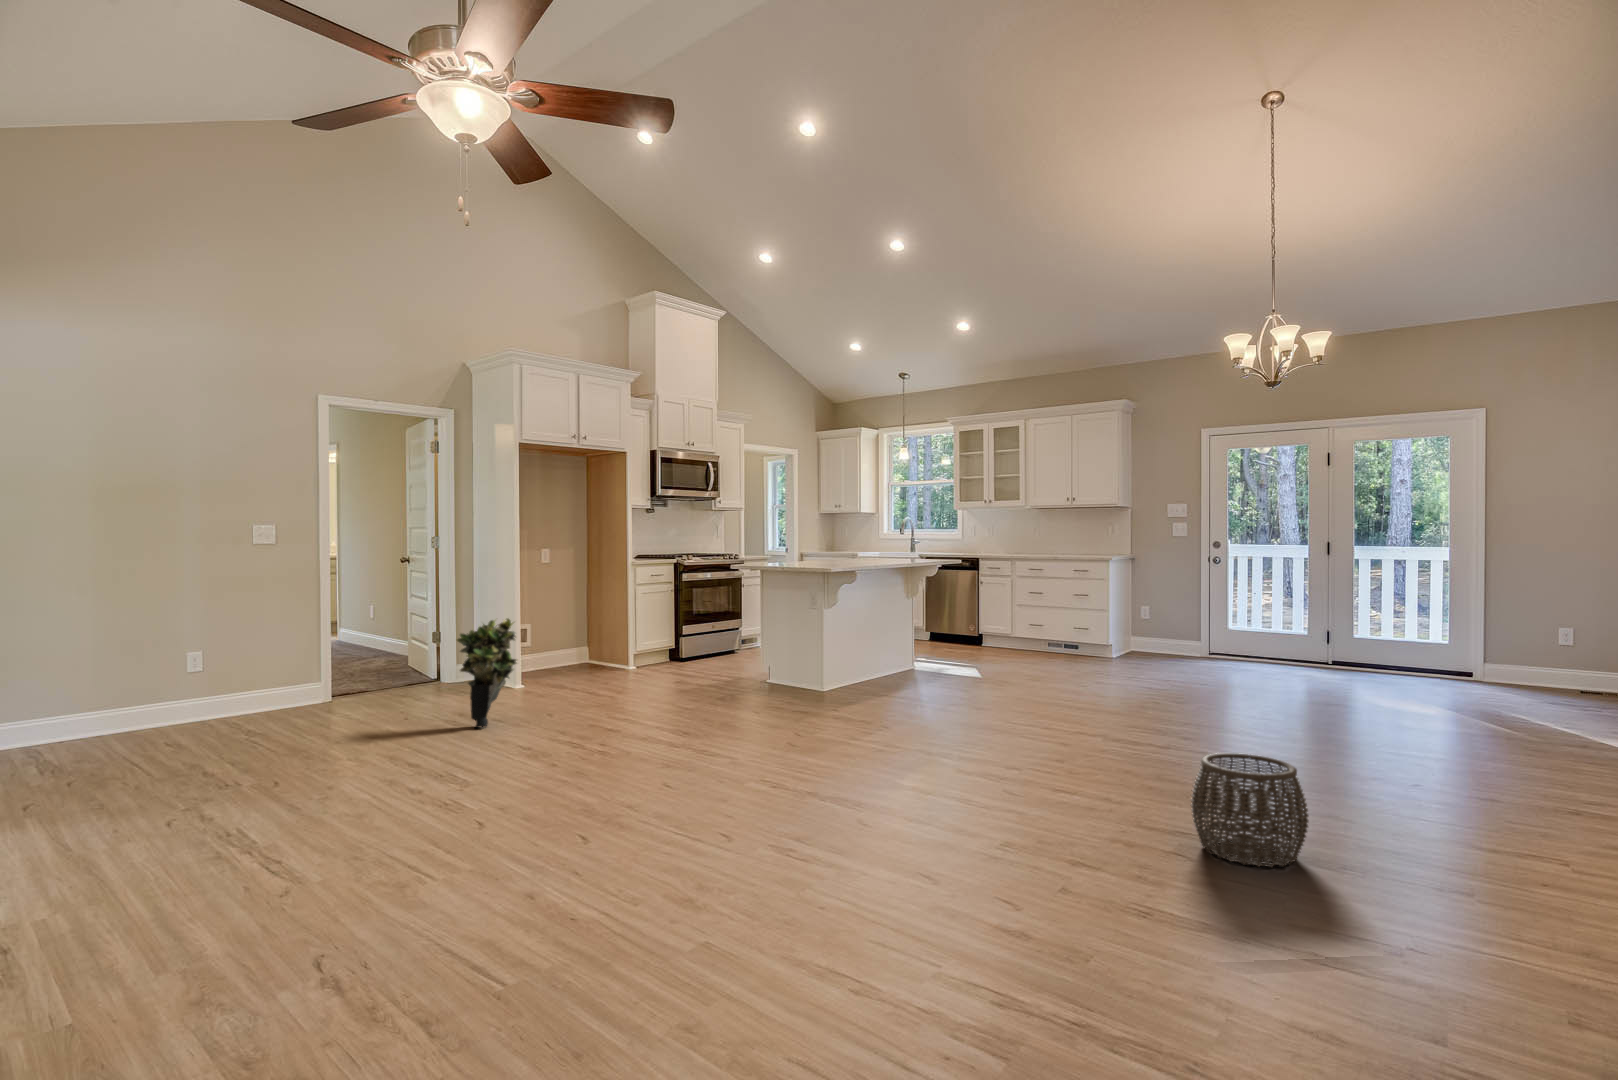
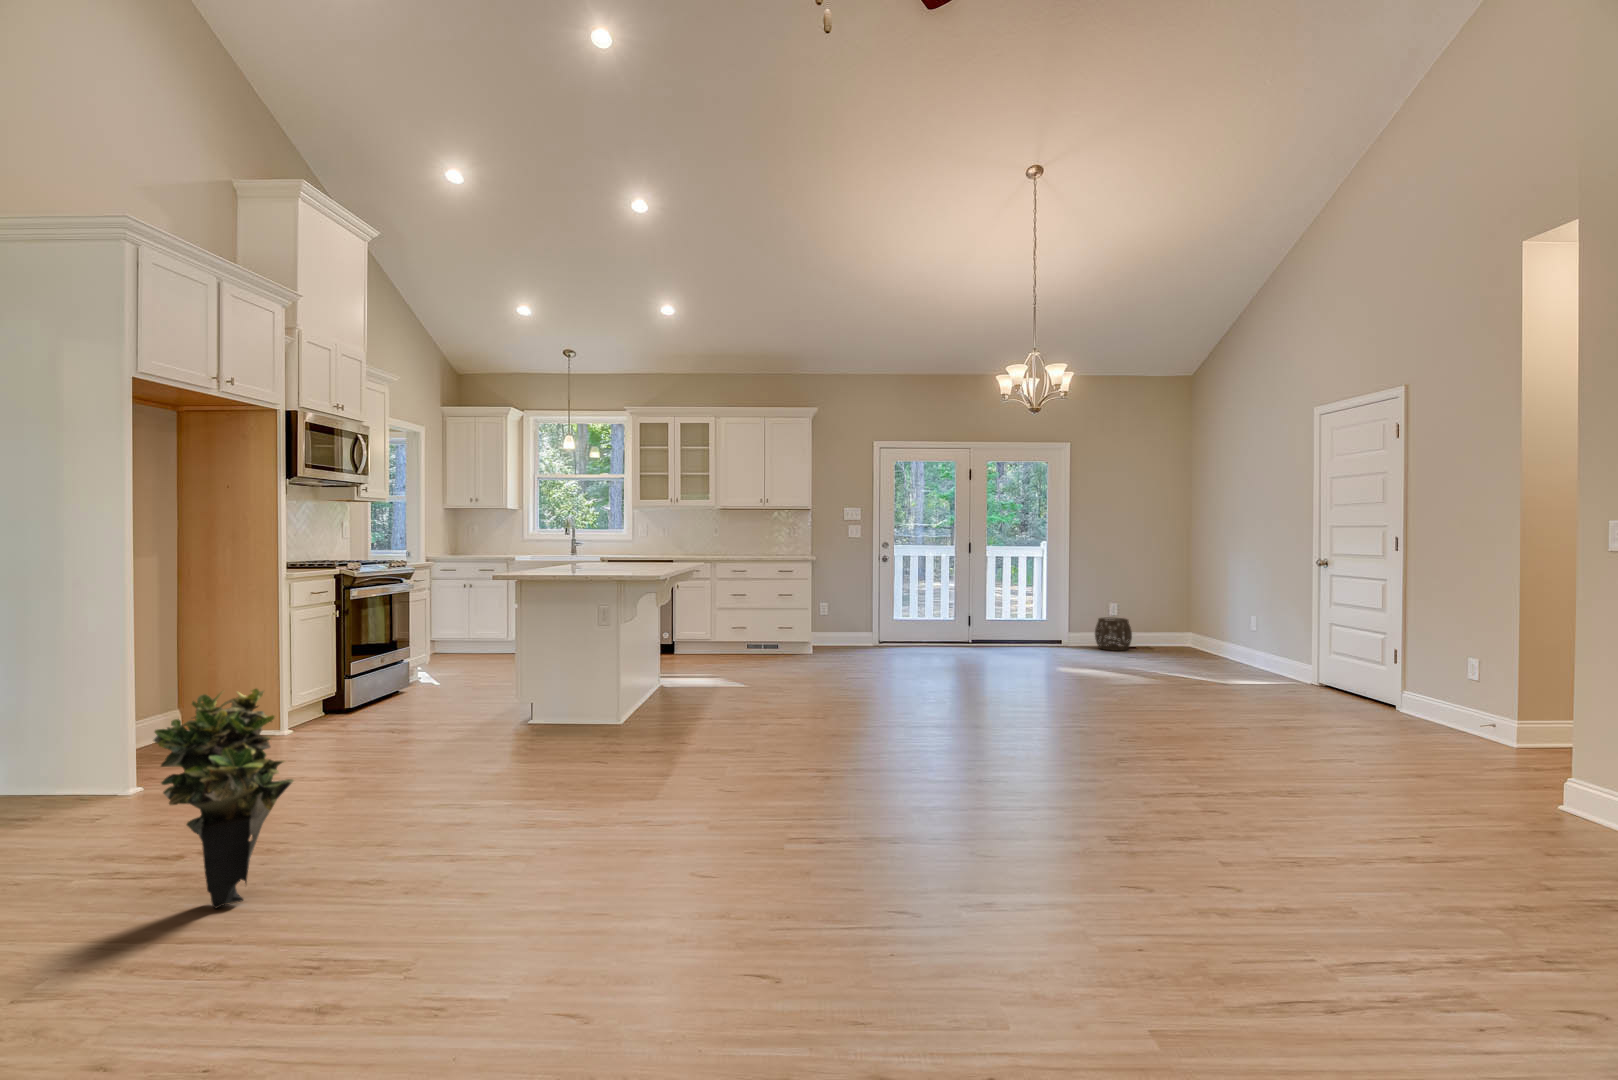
woven basket: present [1191,753,1309,867] -> present [1095,617,1132,651]

